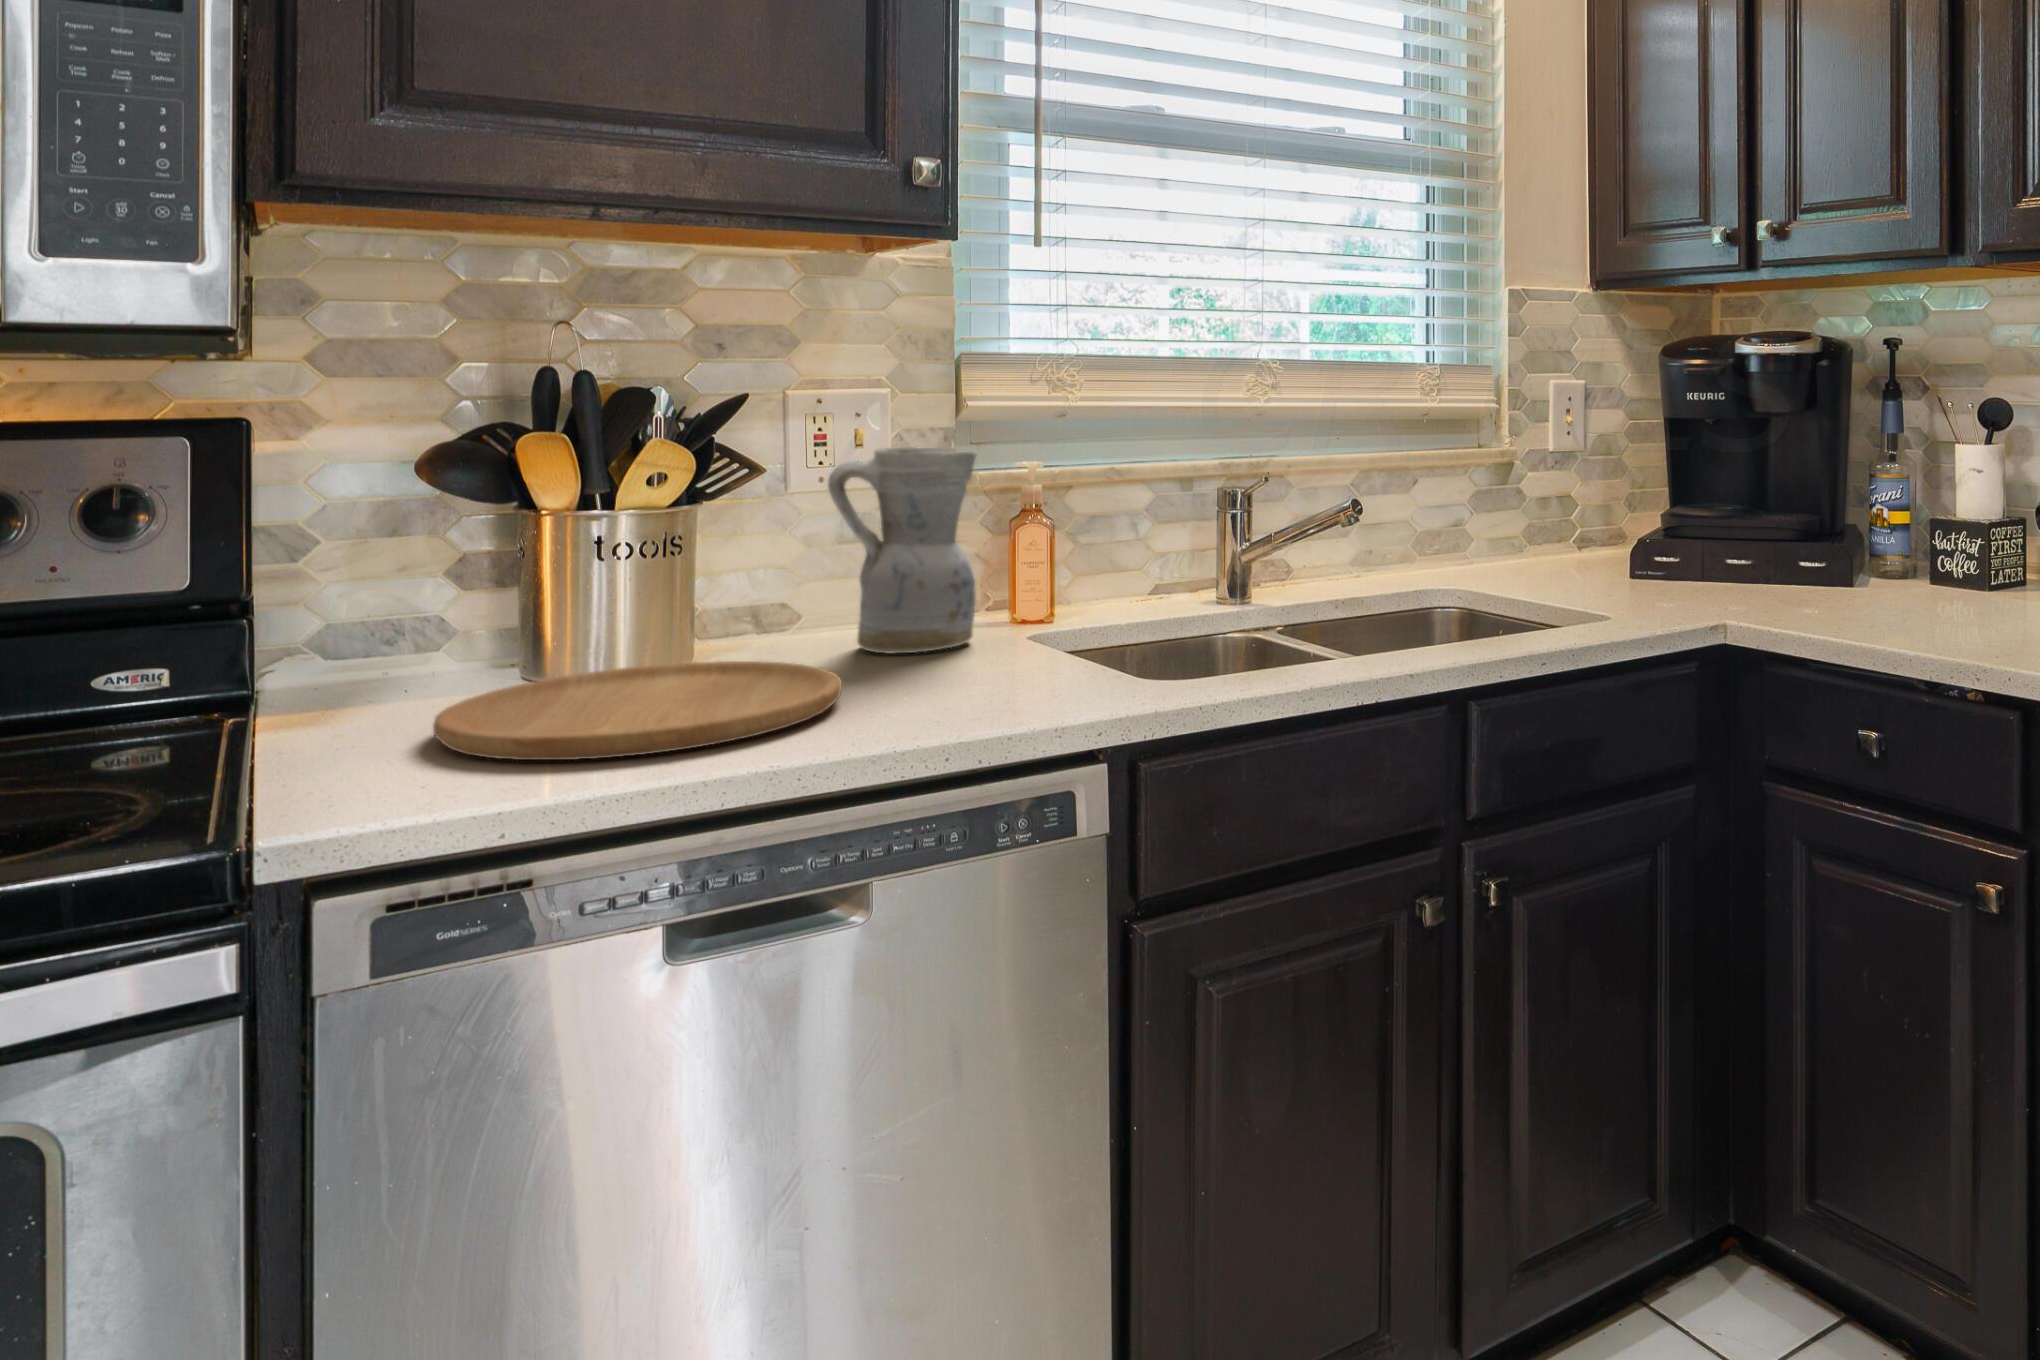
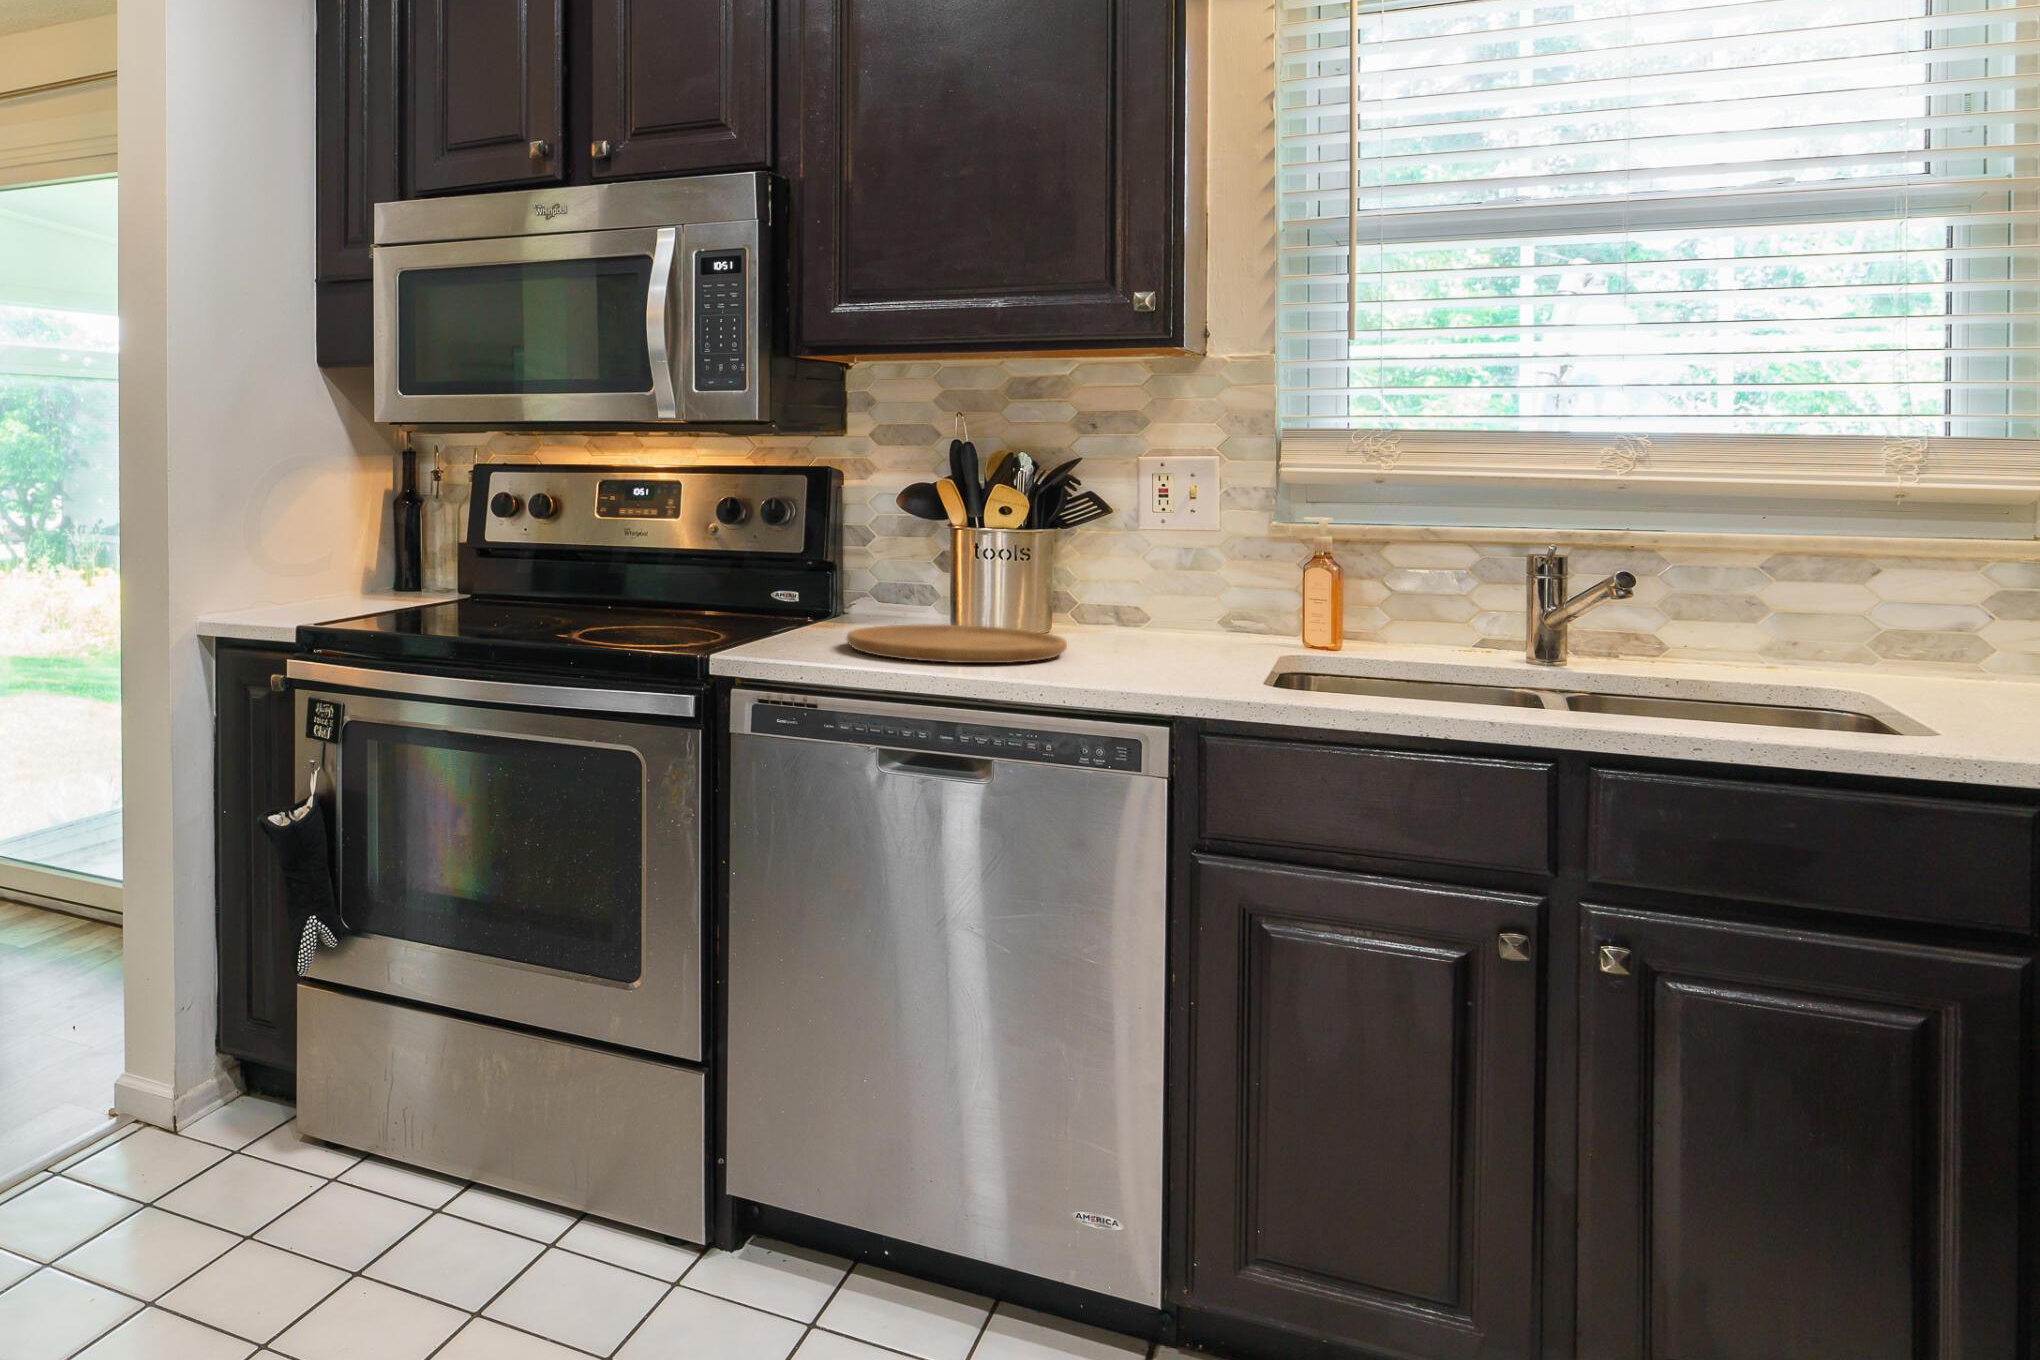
ceramic pitcher: present [828,447,977,654] -> none [1135,499,1242,653]

